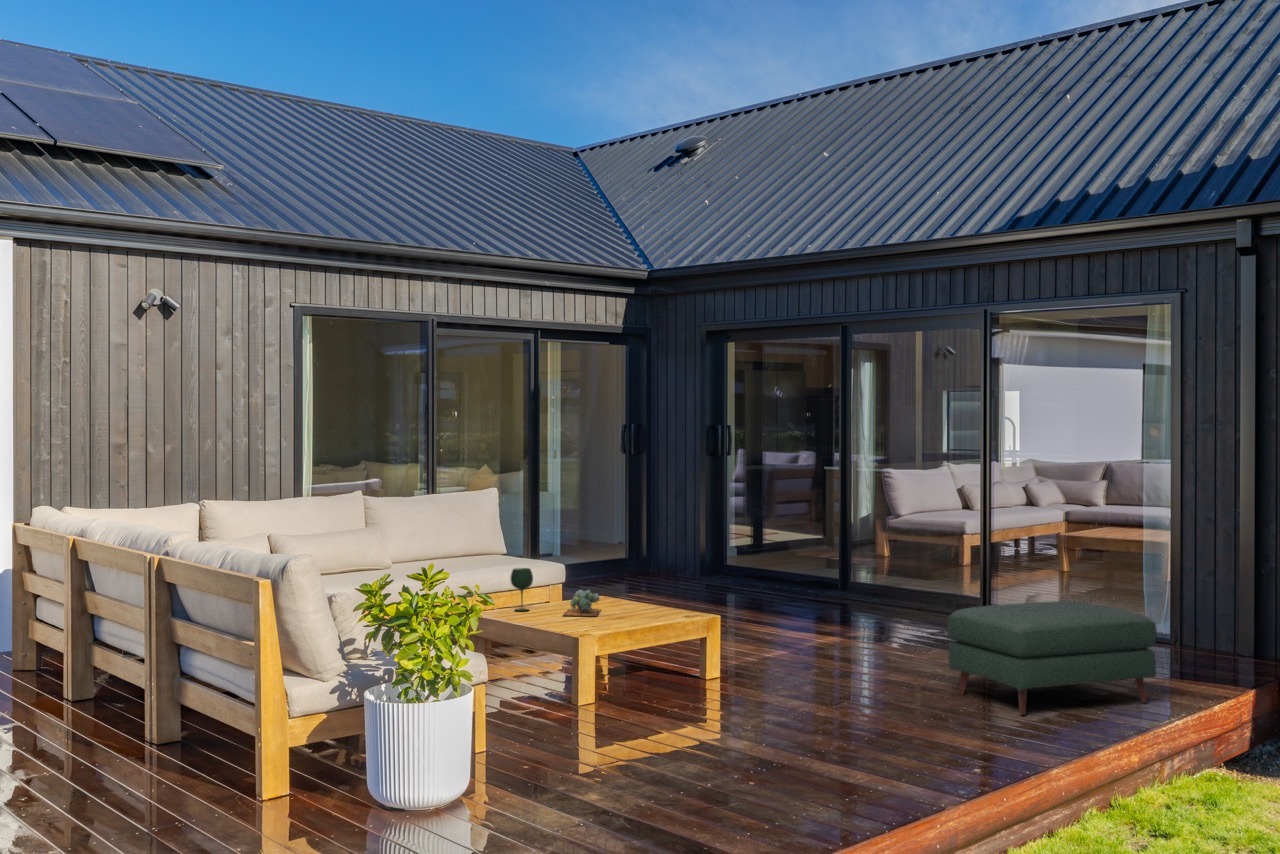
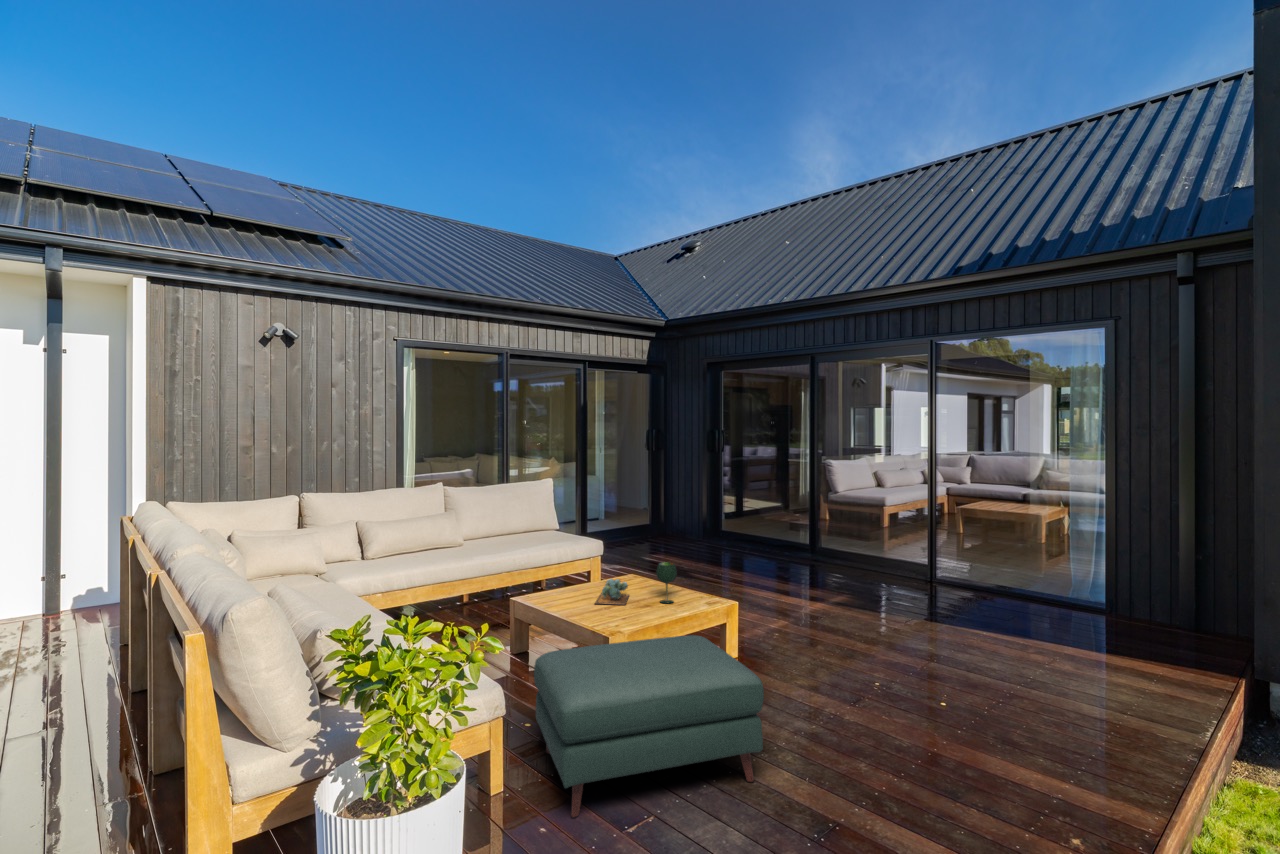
wine glass: present [511,568,533,611] -> present [656,562,677,603]
ottoman: present [947,601,1157,715] -> present [534,635,764,817]

